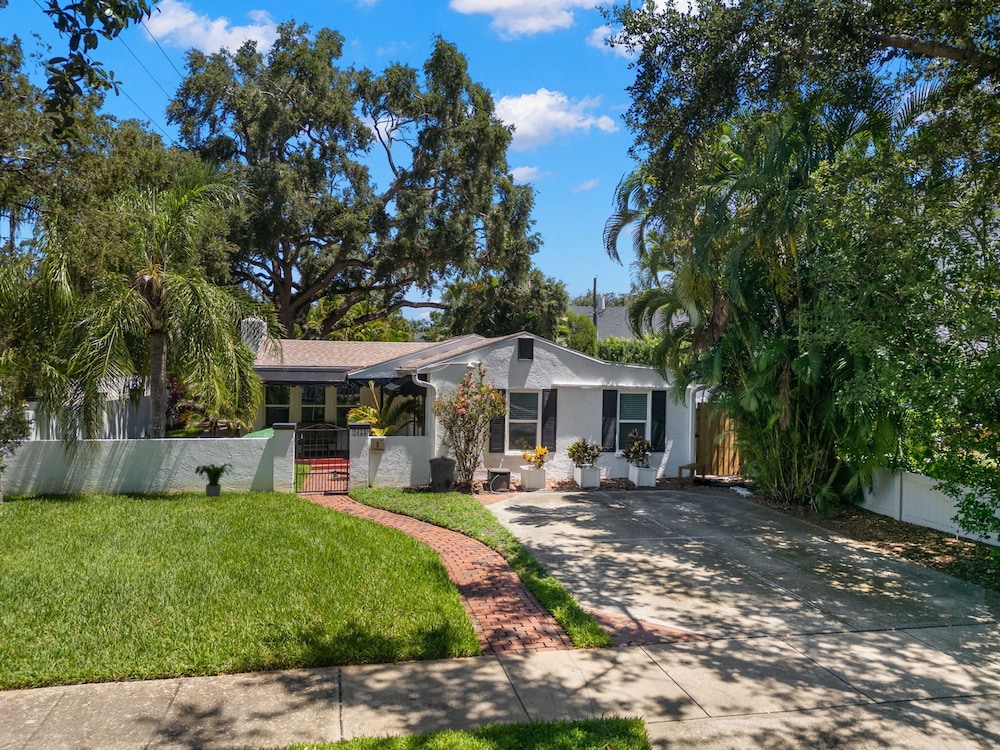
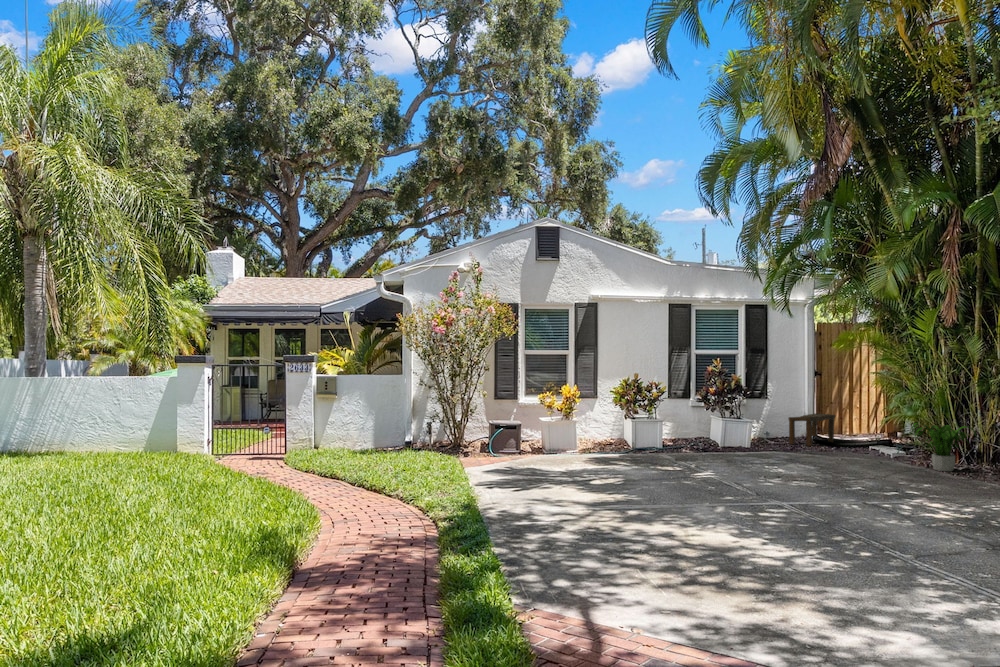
trash can: present [429,456,457,493] -> none [400,401,440,453]
potted plant: present [195,464,234,496] -> present [910,423,976,471]

